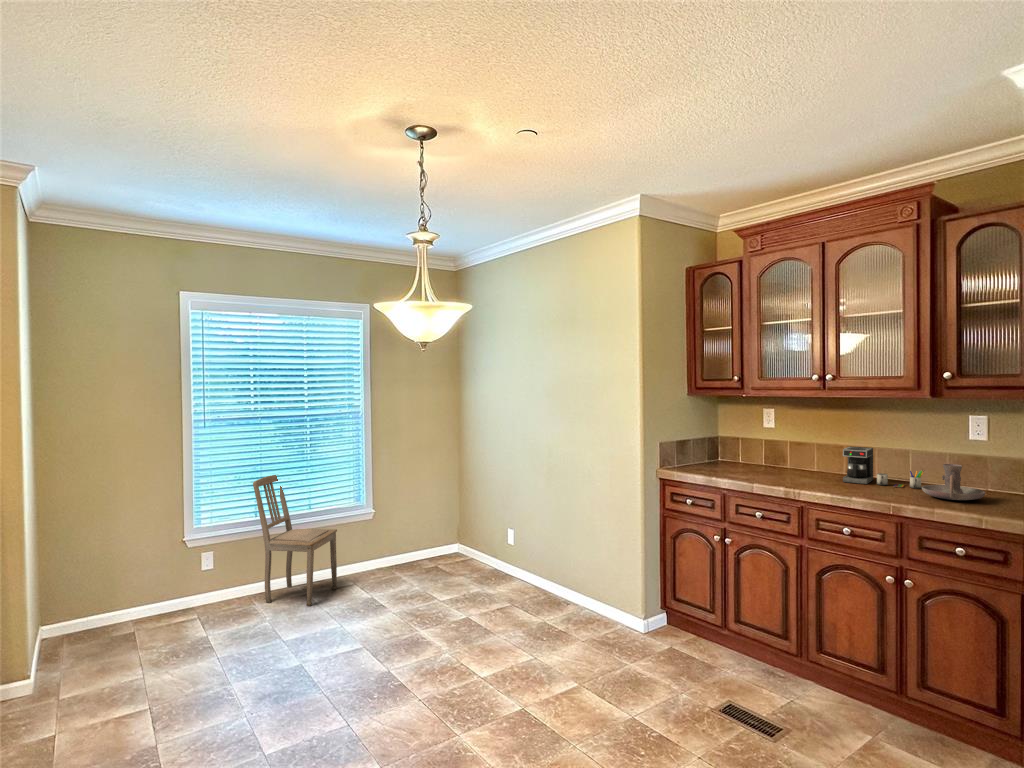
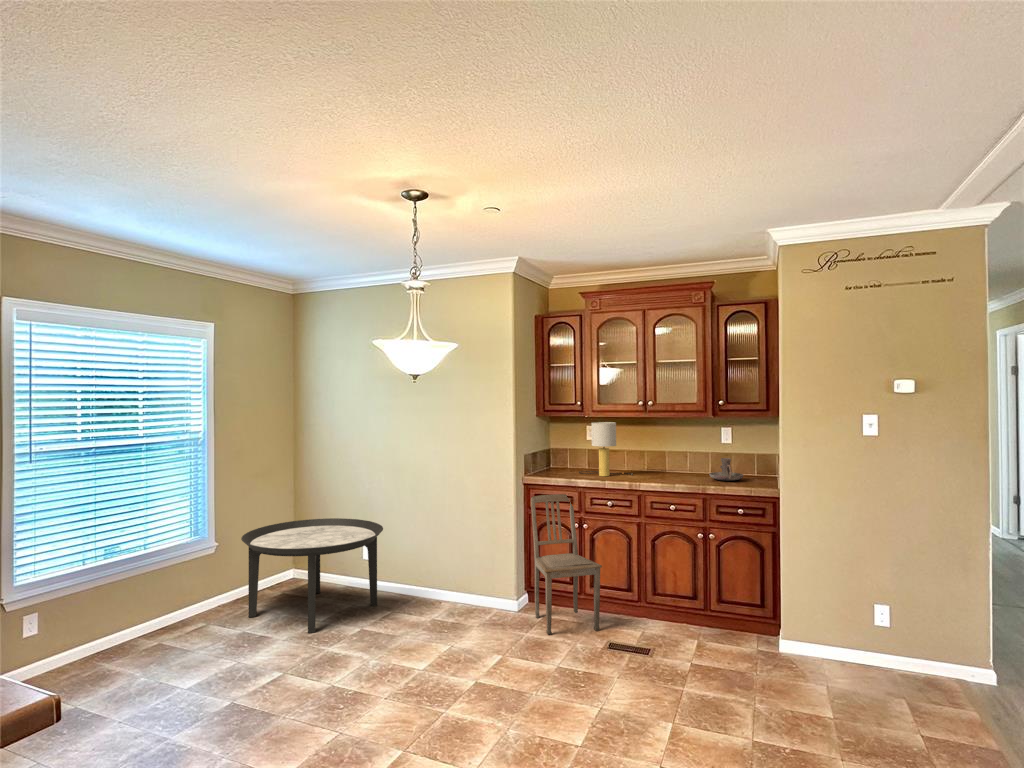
table lamp: none [738,405,808,479] -> present [579,422,633,476]
coffee maker: present [843,446,924,489] -> none [655,451,704,476]
dining chair: present [253,475,337,606] -> present [531,494,602,634]
round table: none [378,495,515,610] -> present [241,518,383,633]

